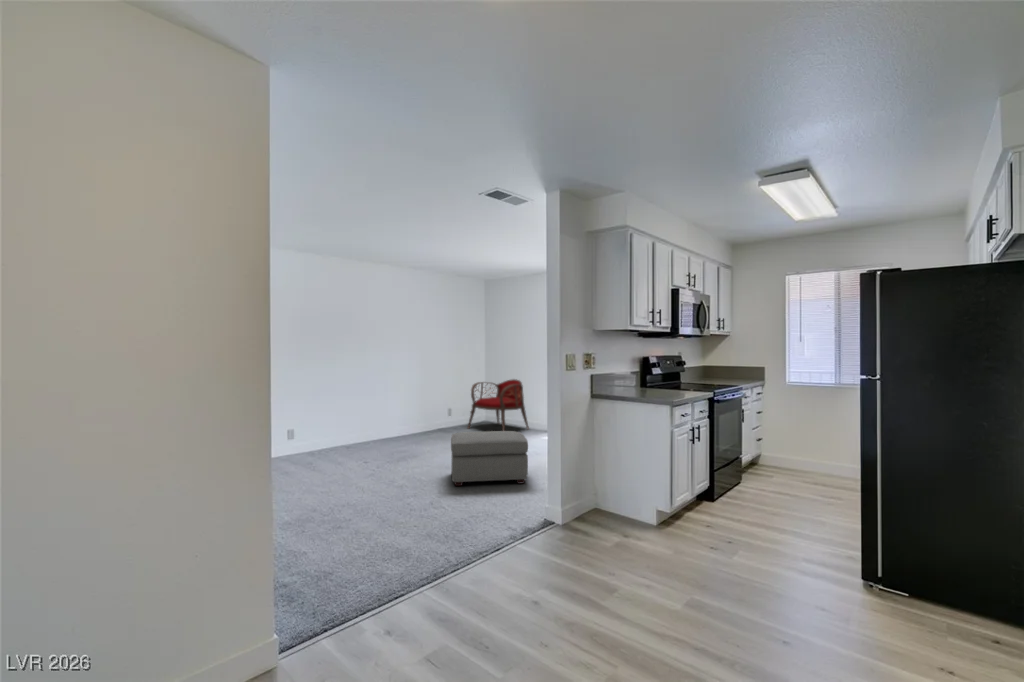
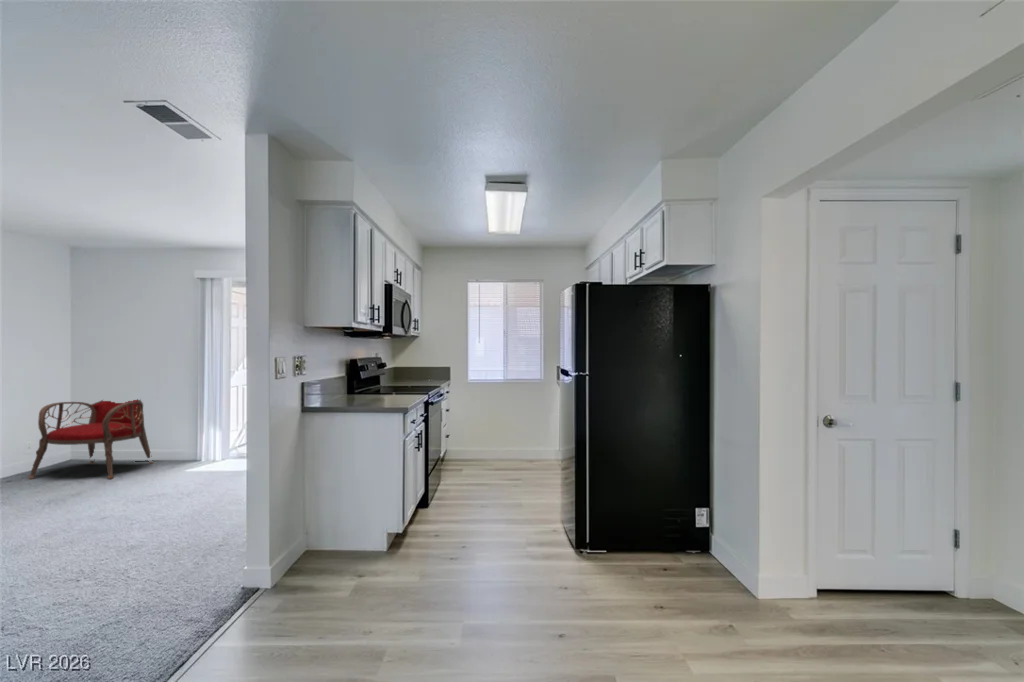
ottoman: present [451,431,528,486] -> none [25,471,189,583]

